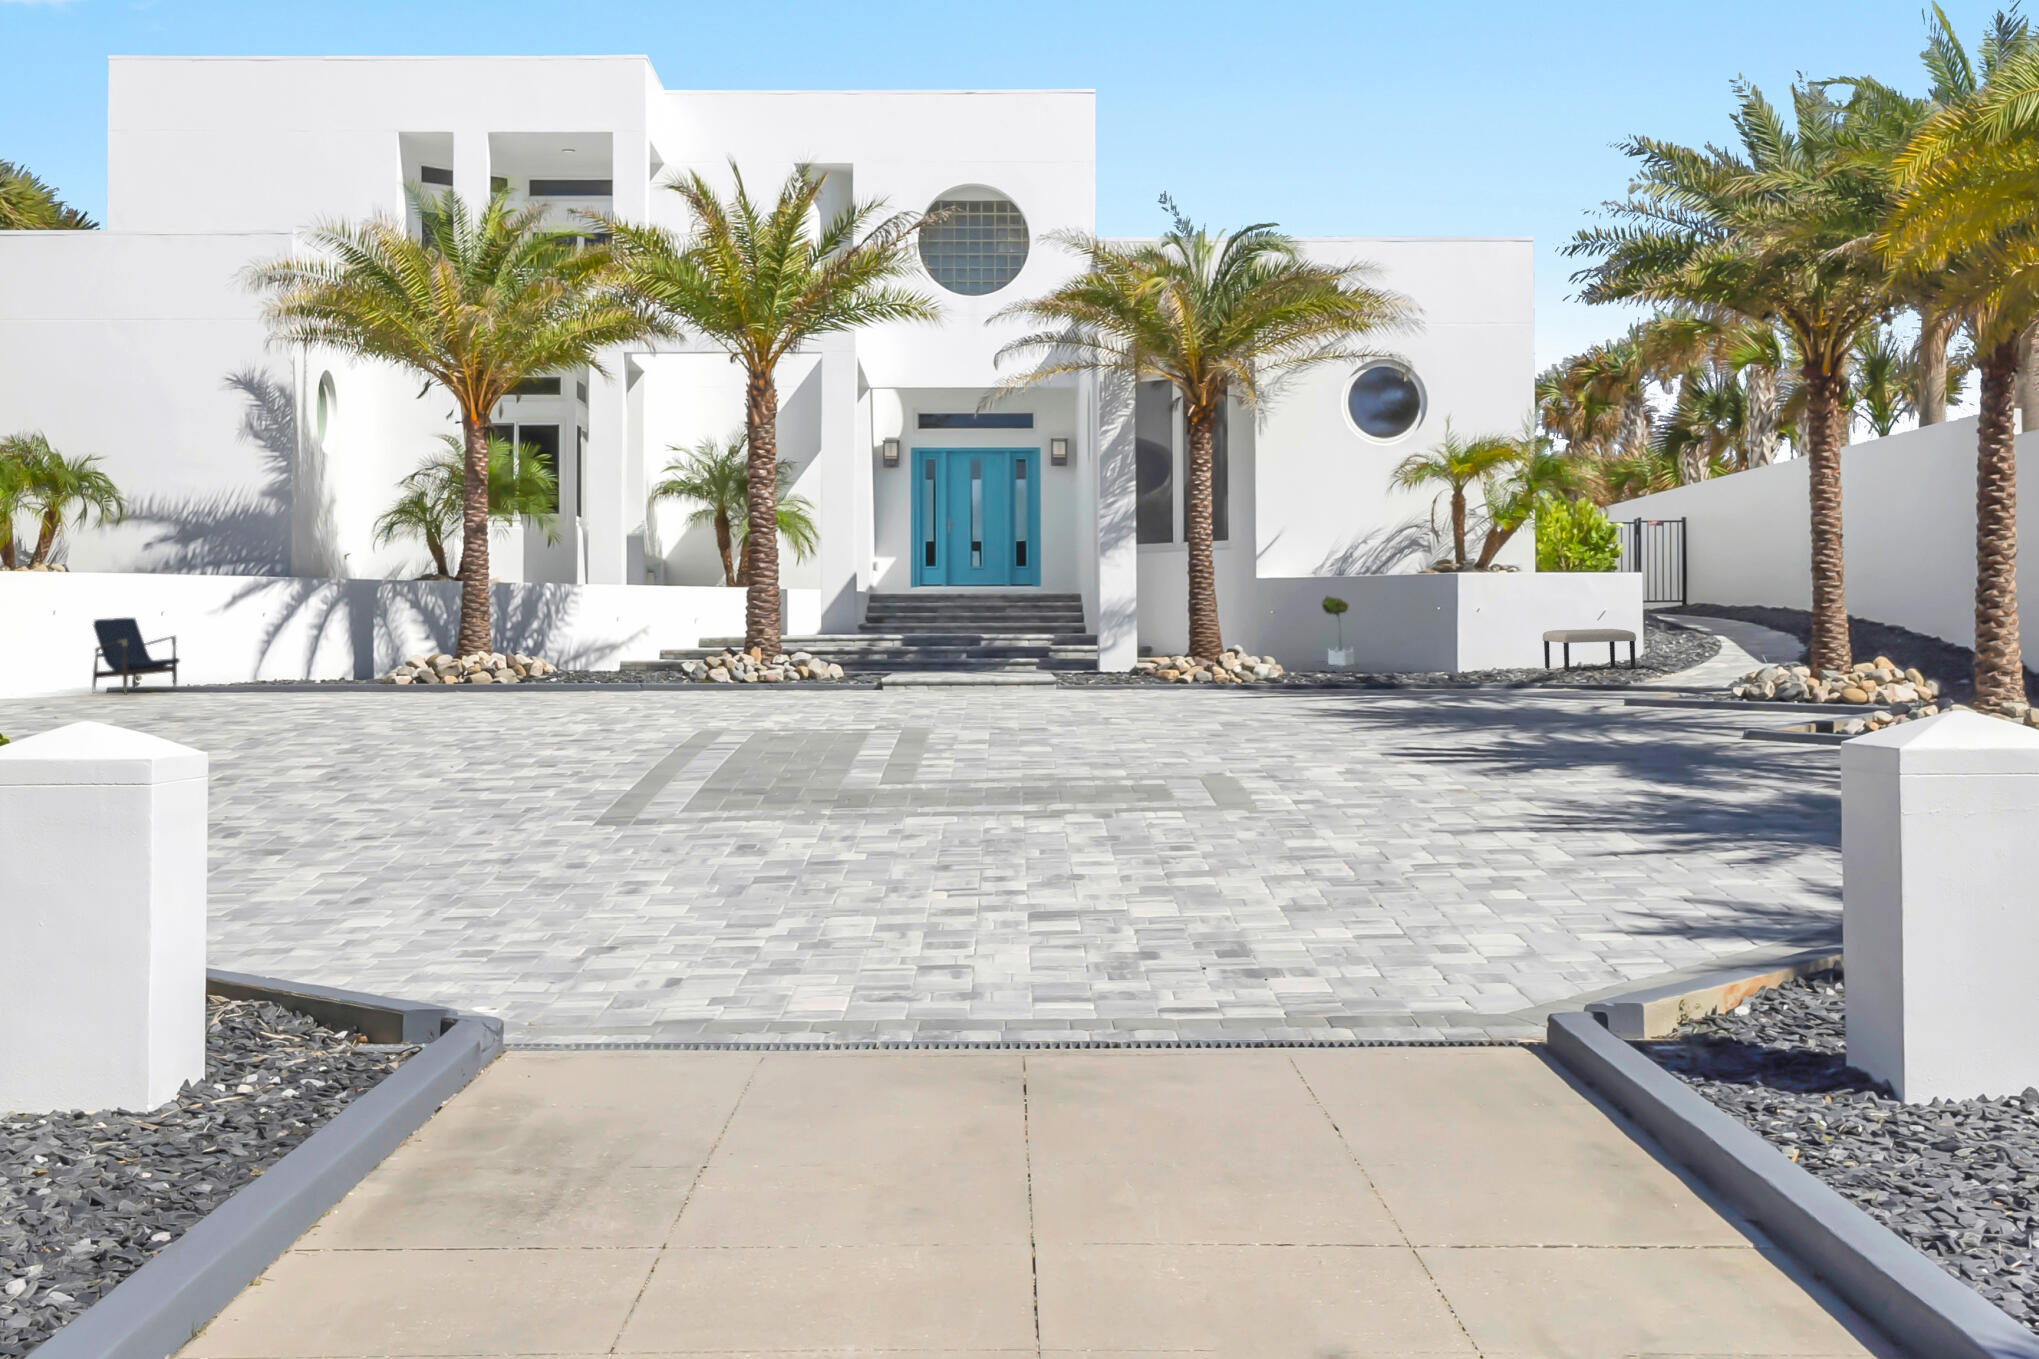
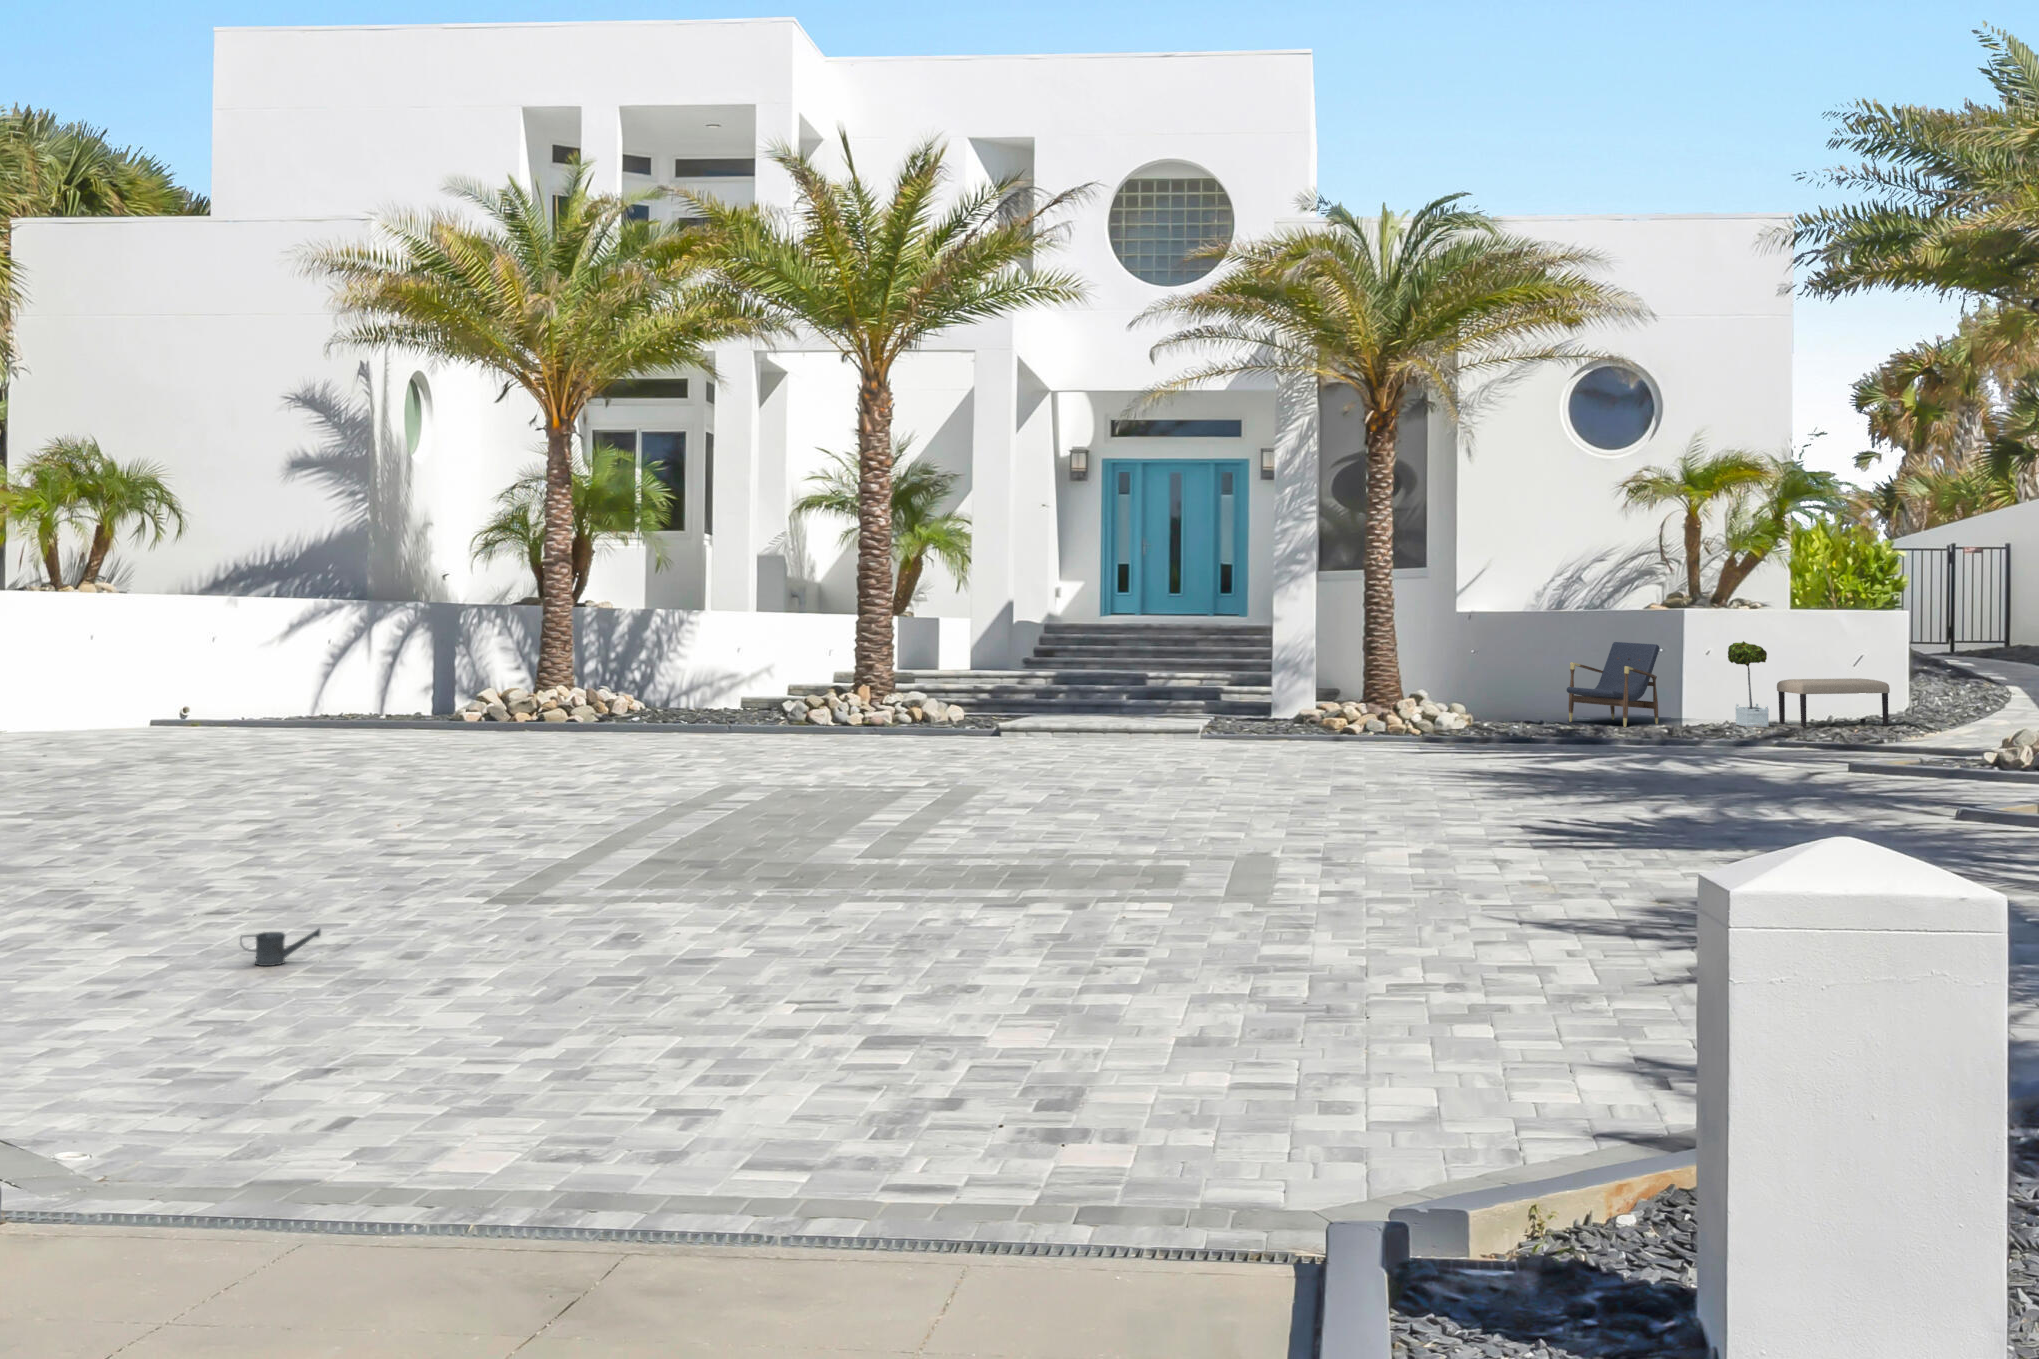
potted tree: present [1322,595,1354,666] -> present [1728,641,1769,727]
lounge chair: present [92,618,180,694] -> present [1567,642,1659,727]
watering can: none [218,886,300,926] -> present [240,929,321,966]

